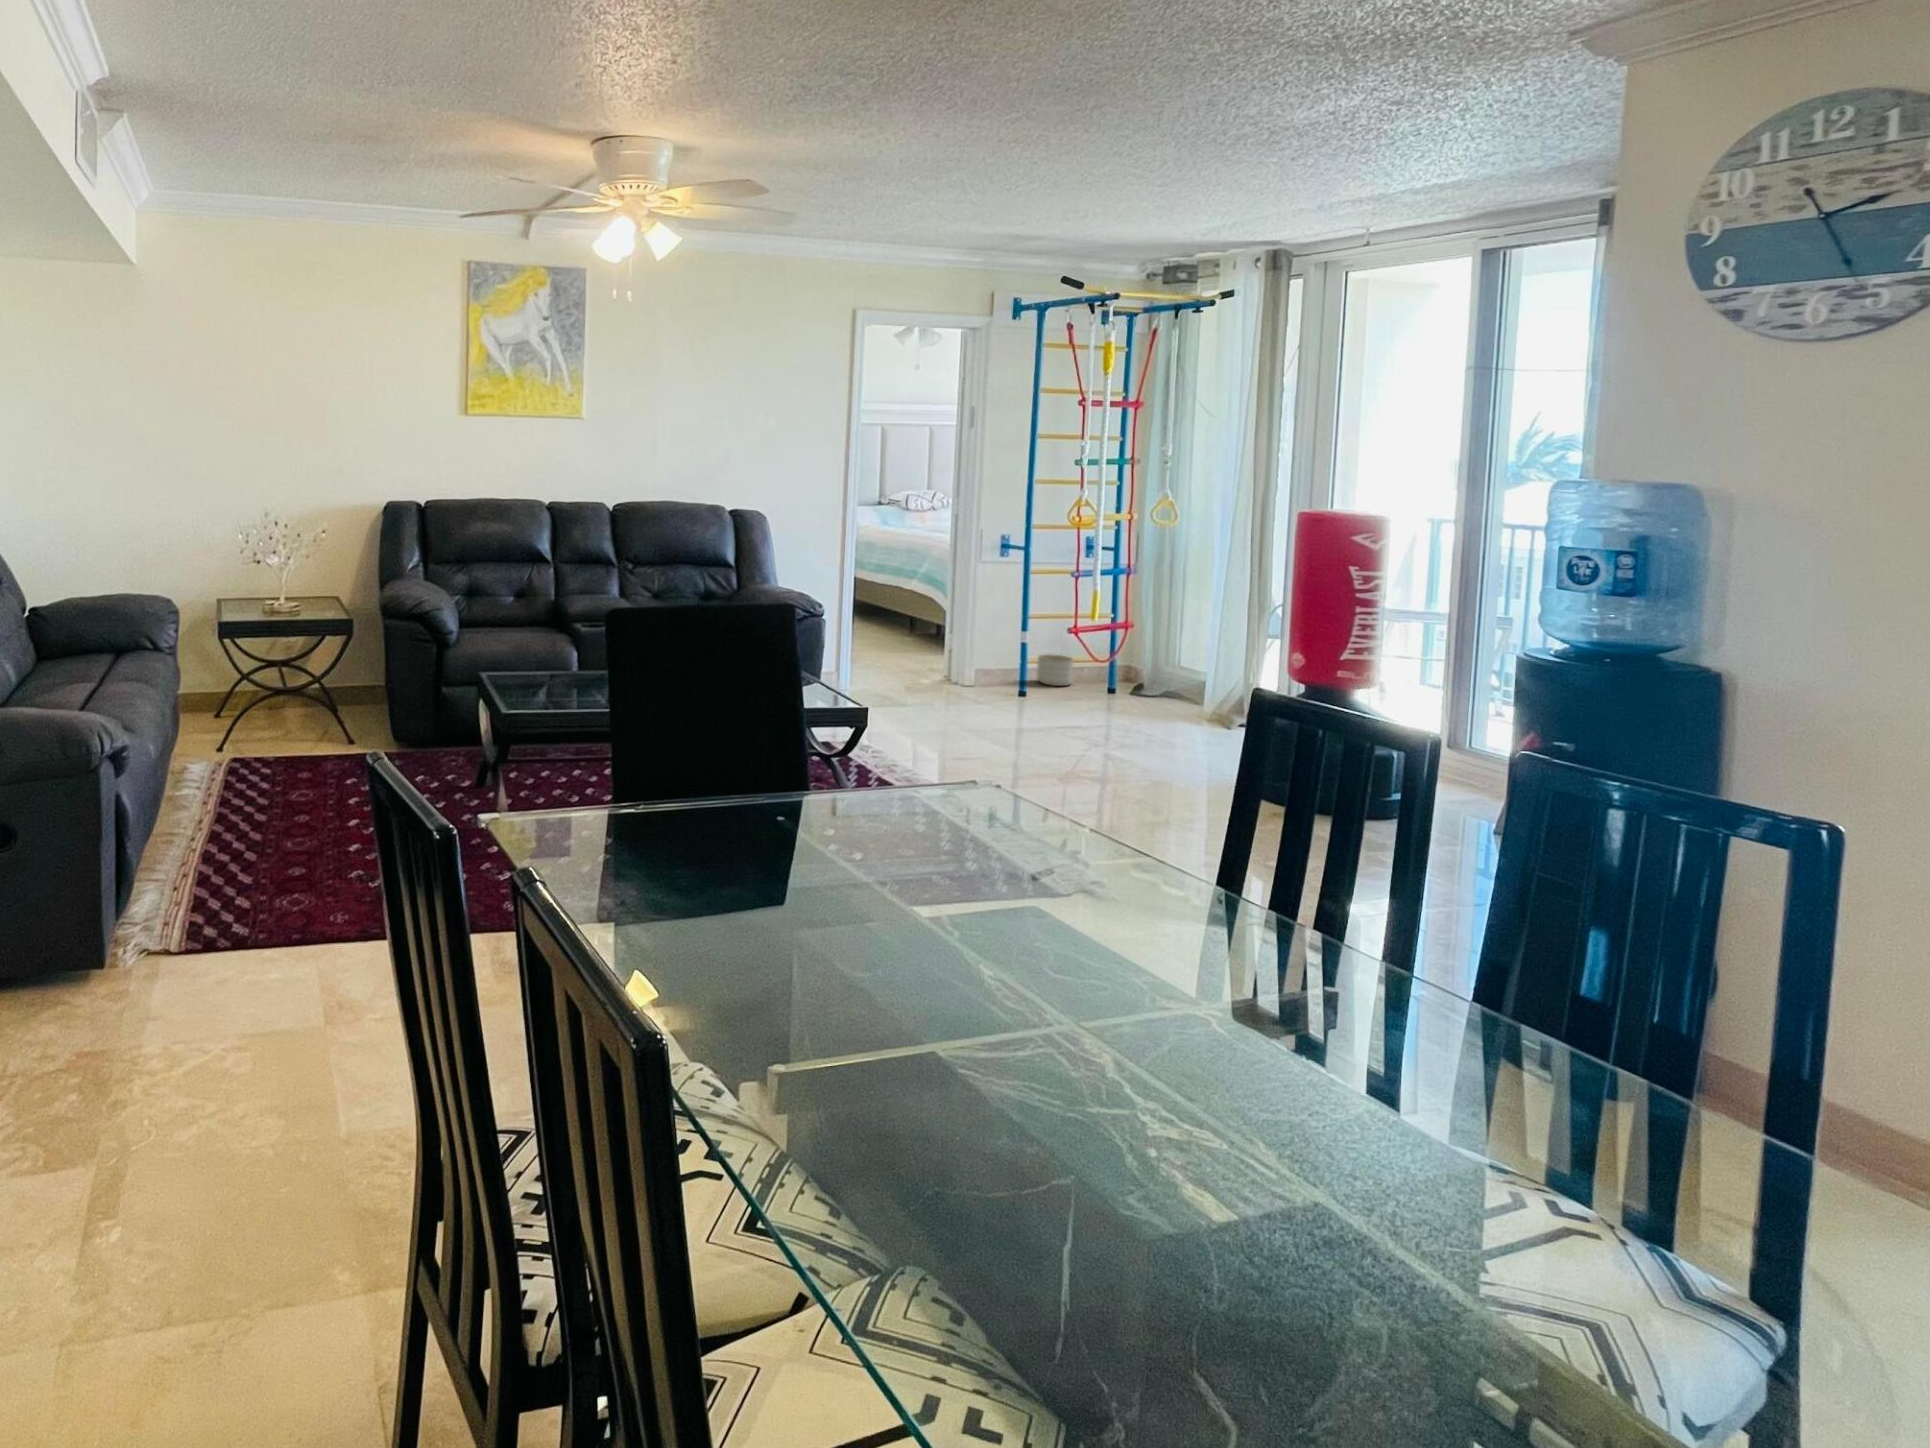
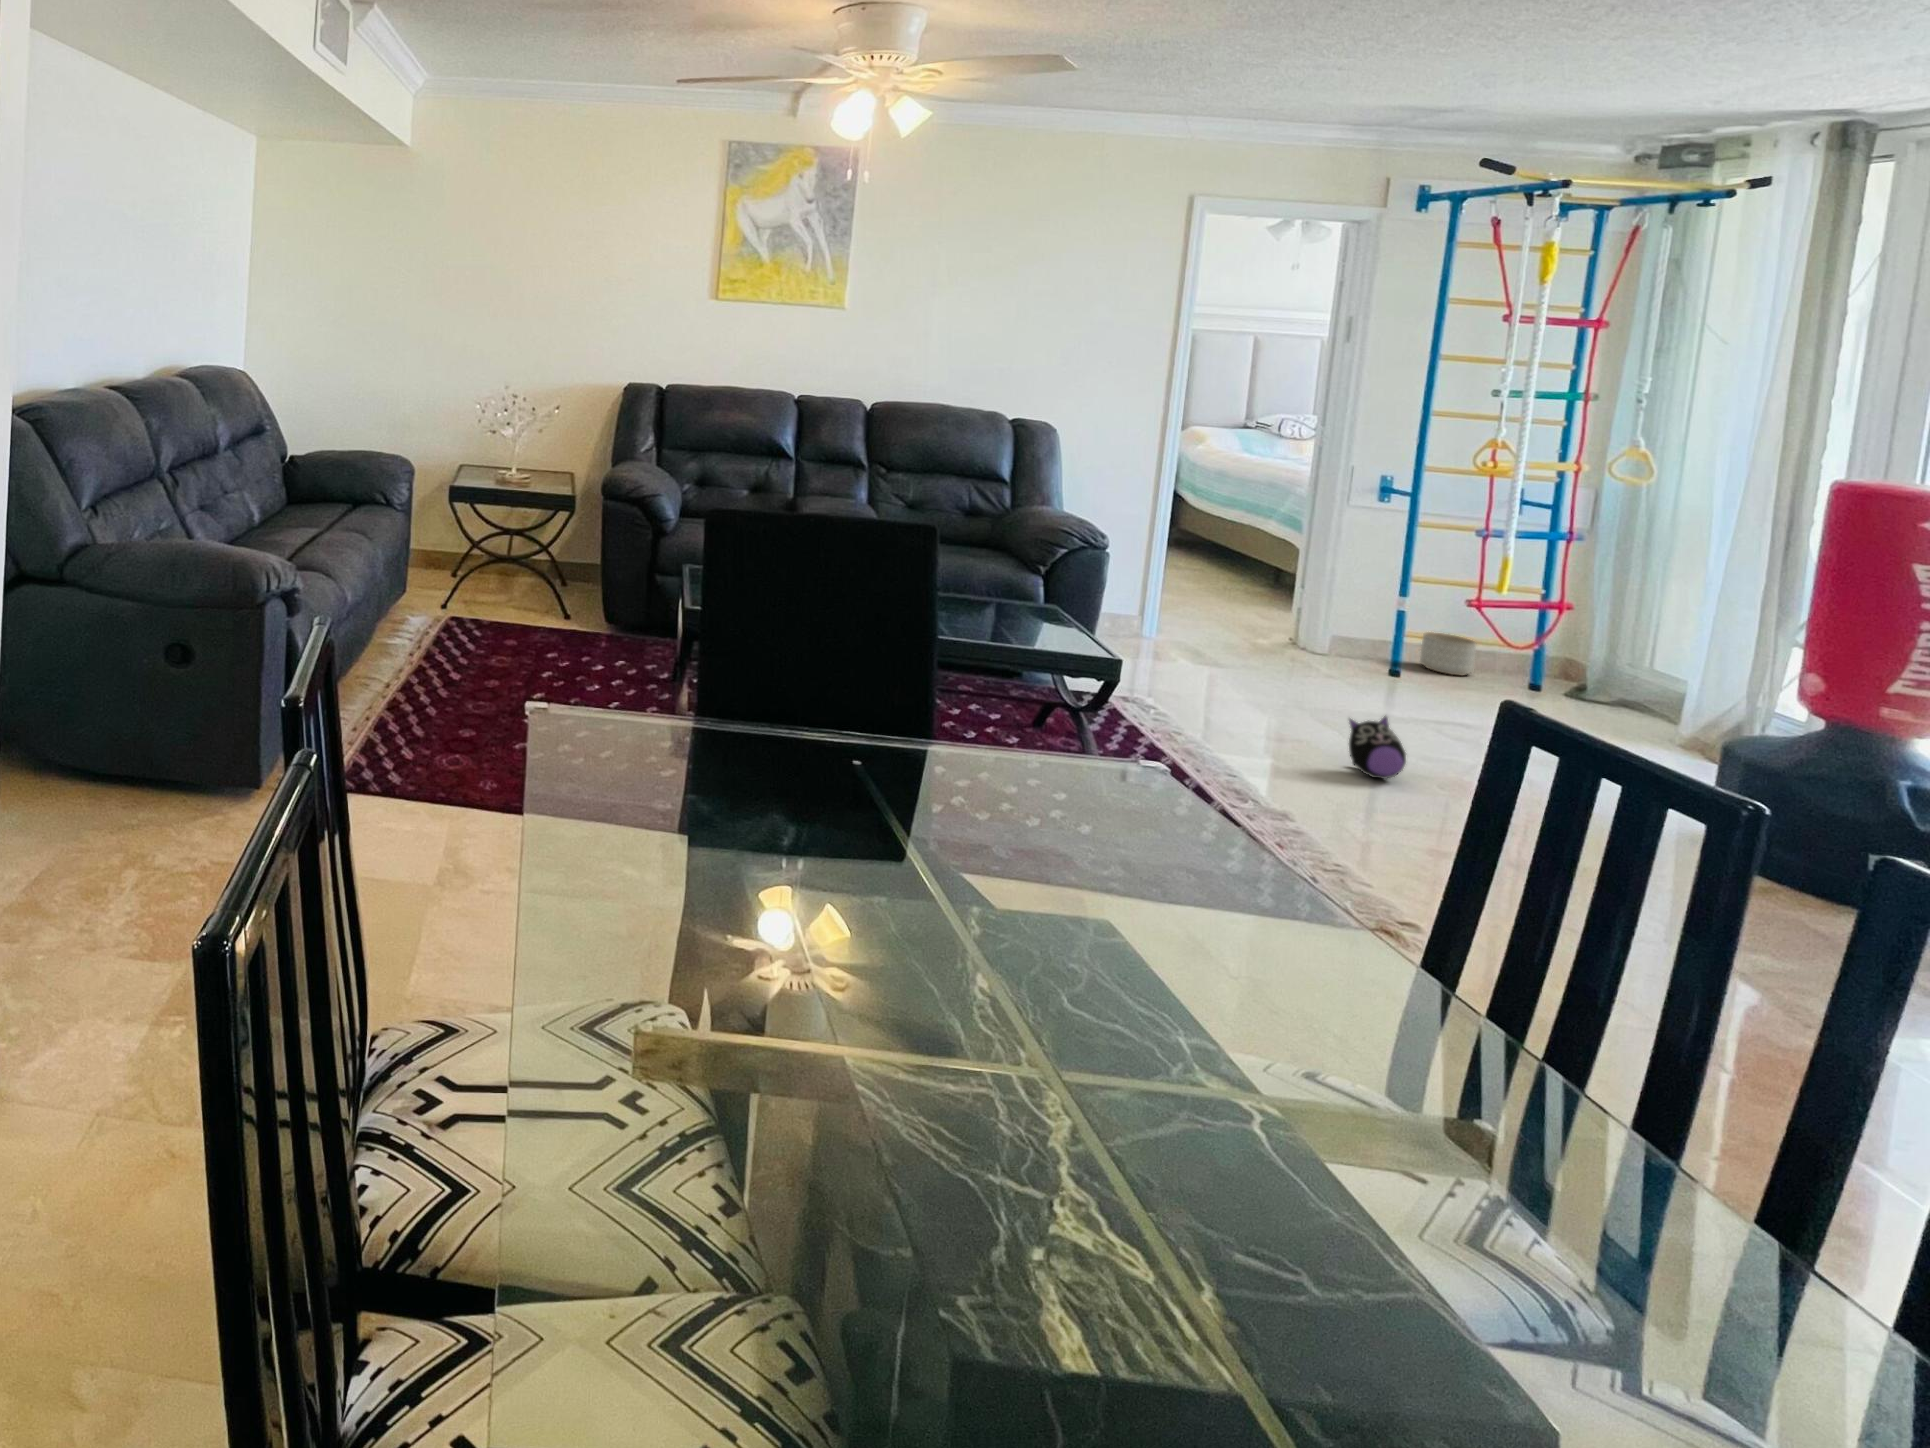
plush toy: none [1014,727,1055,778] -> present [1349,716,1406,779]

